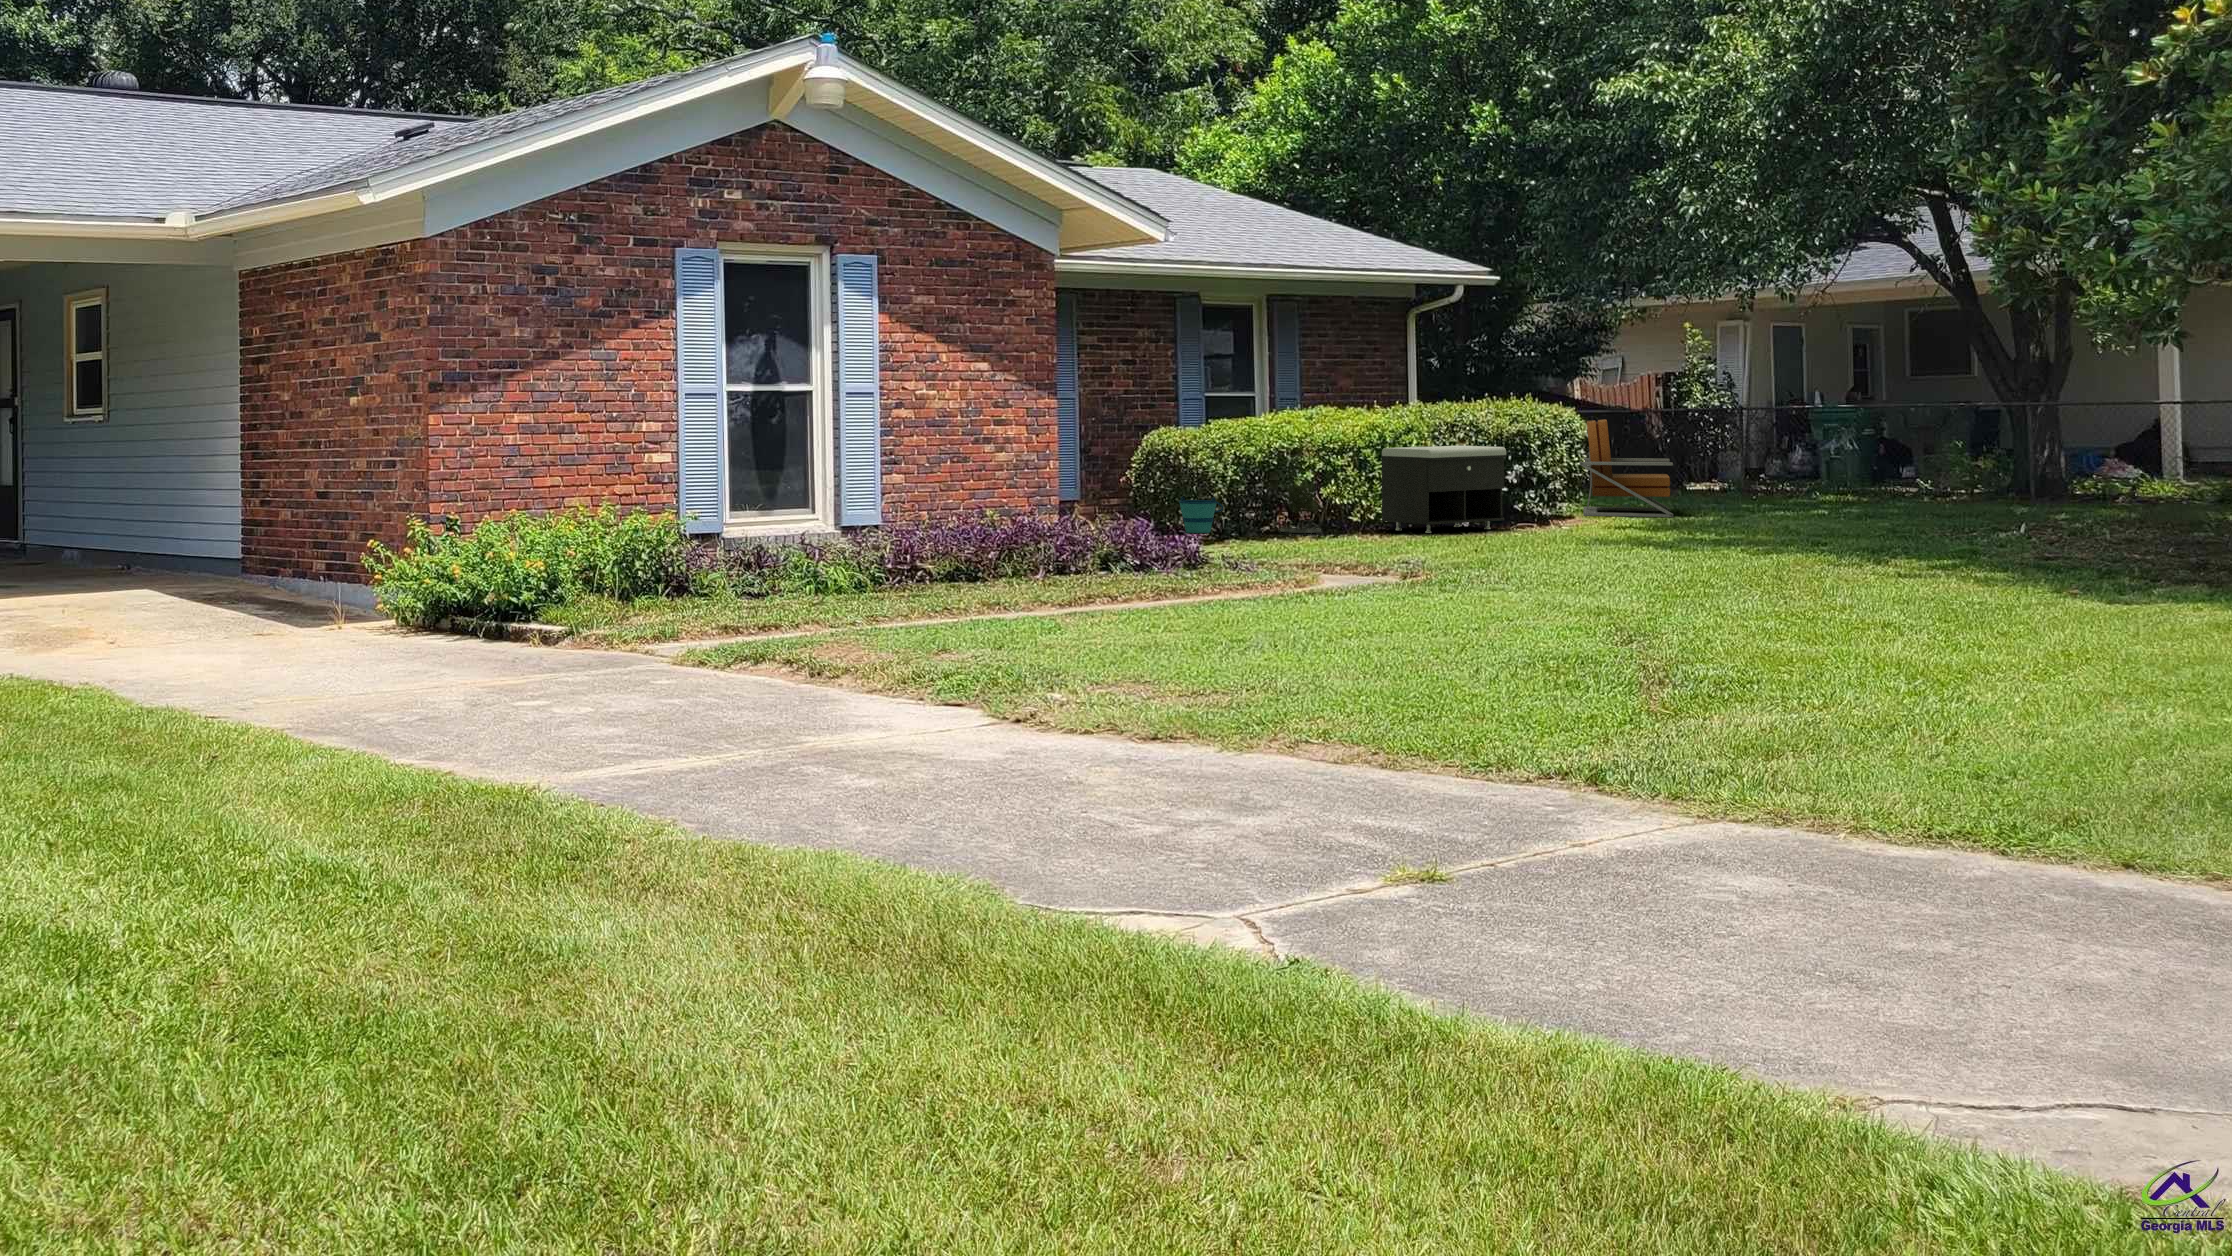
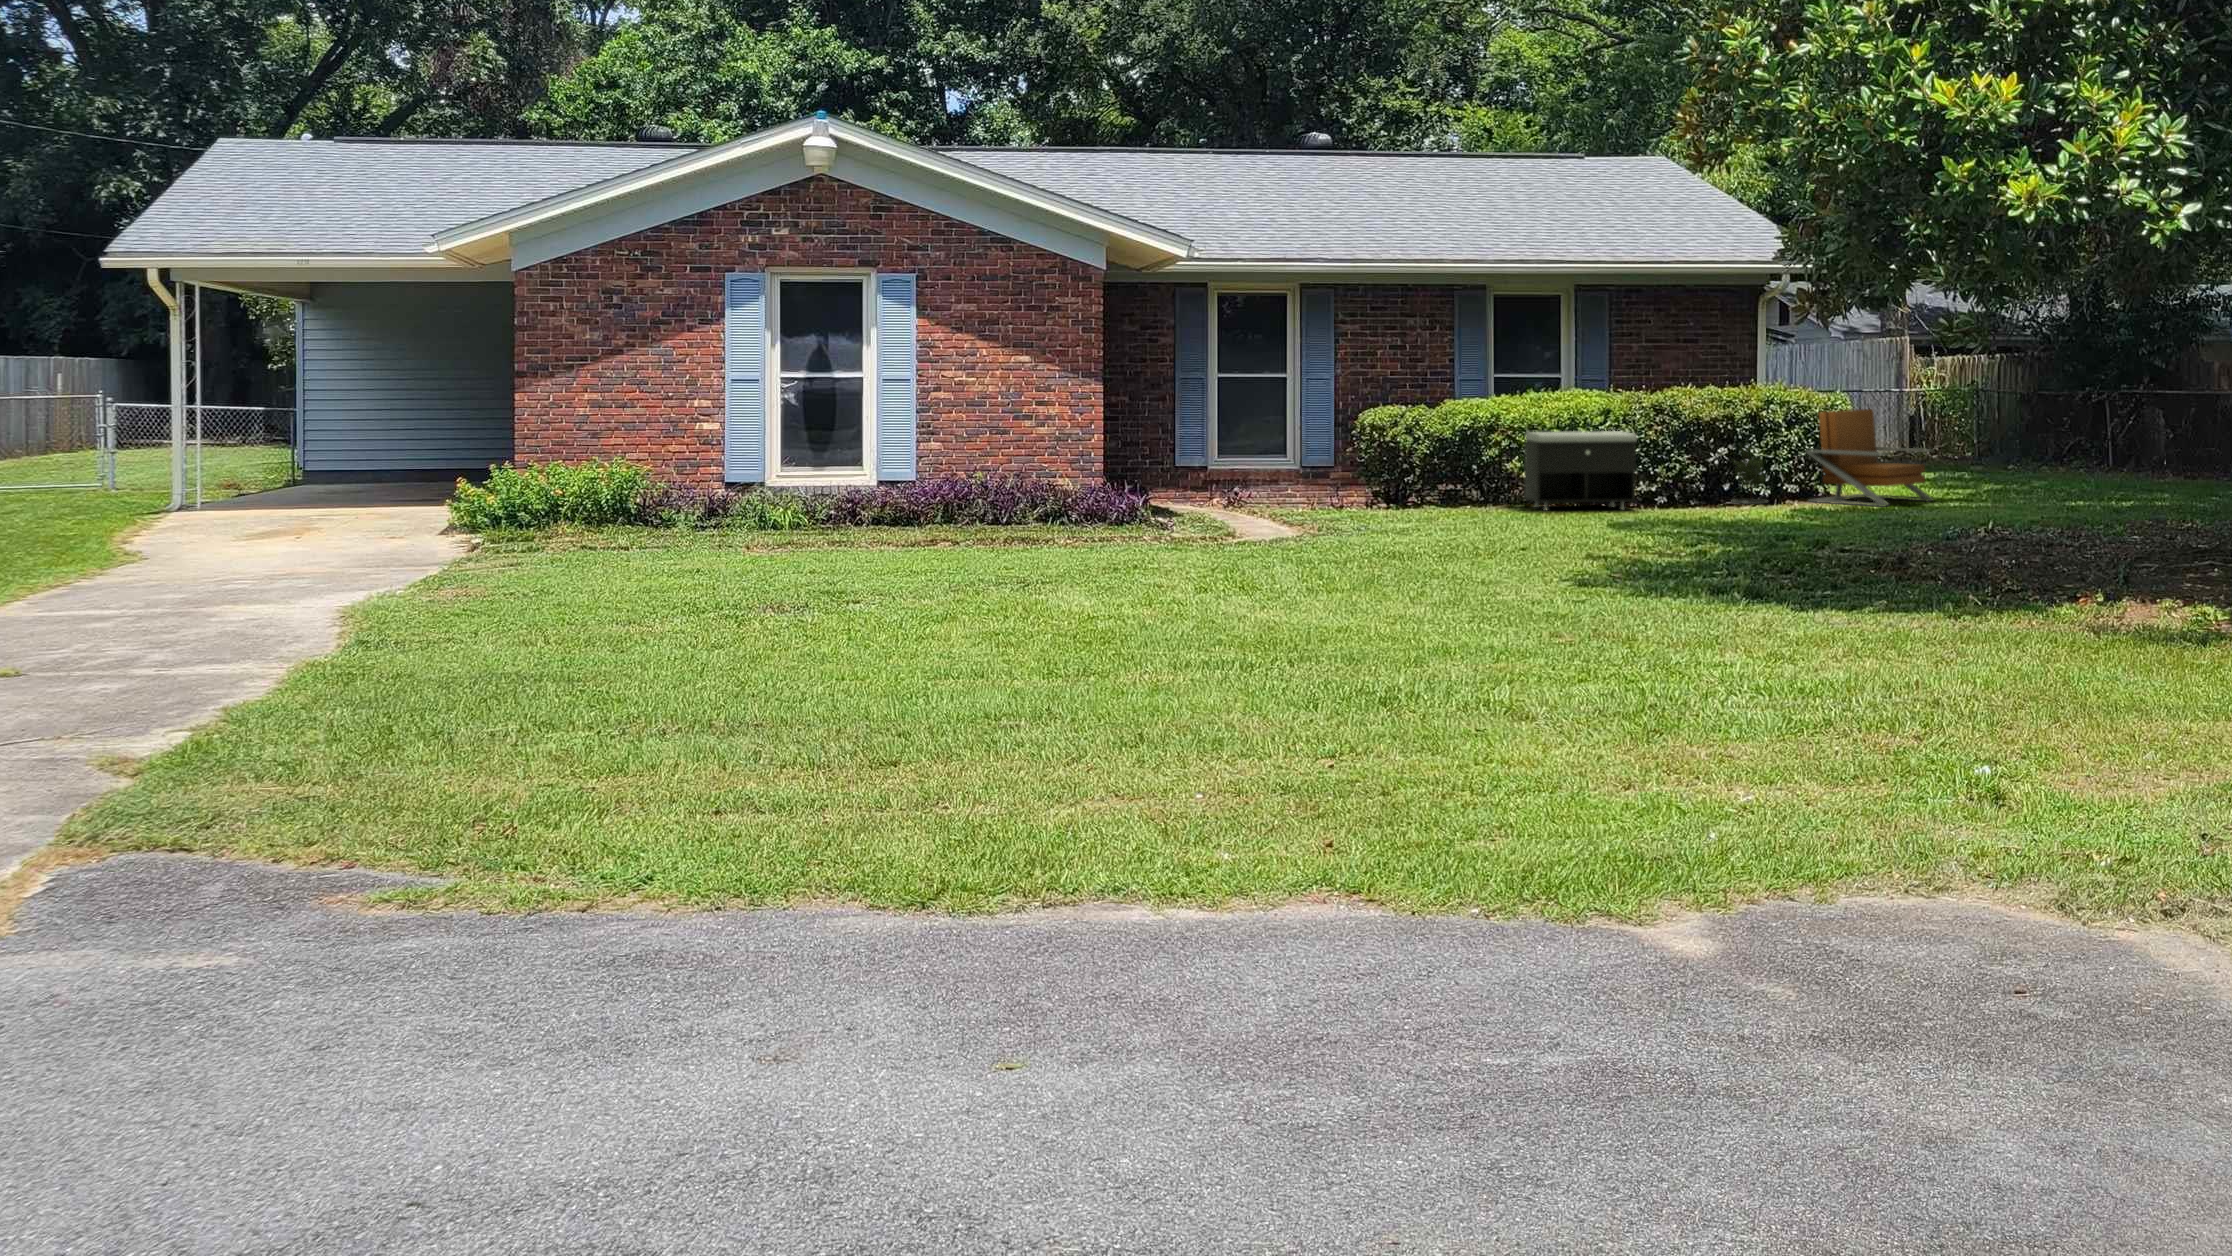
potted tree: present [1281,466,1319,533] -> present [1733,443,1767,504]
bucket: present [1179,496,1223,533] -> none [1345,470,1386,502]

